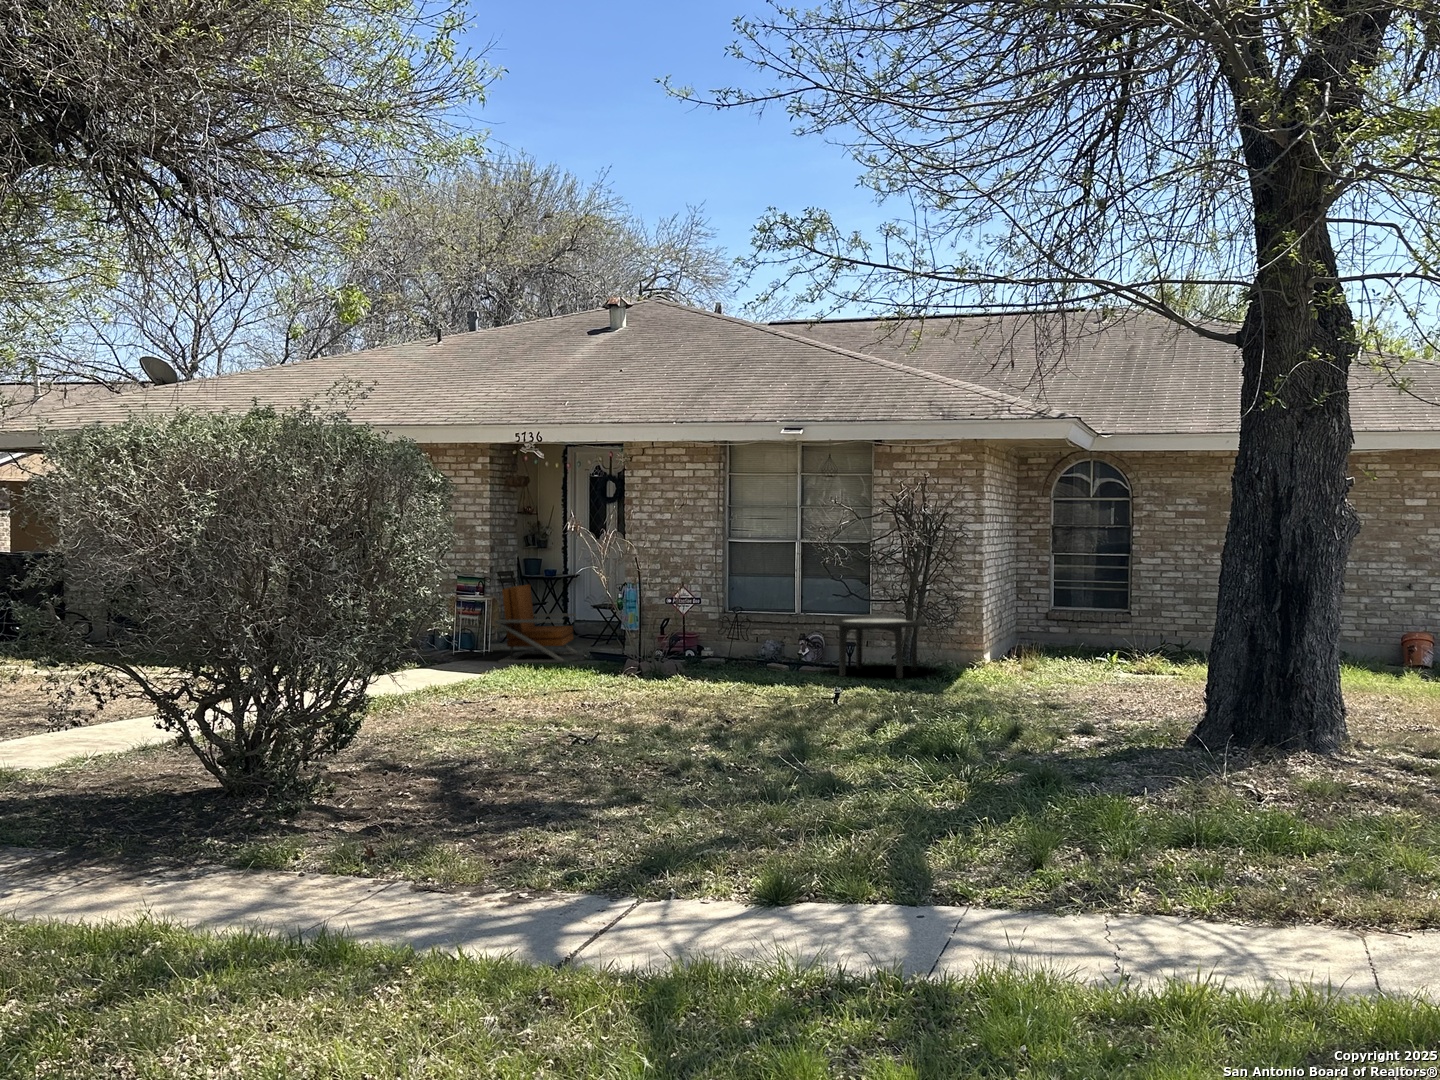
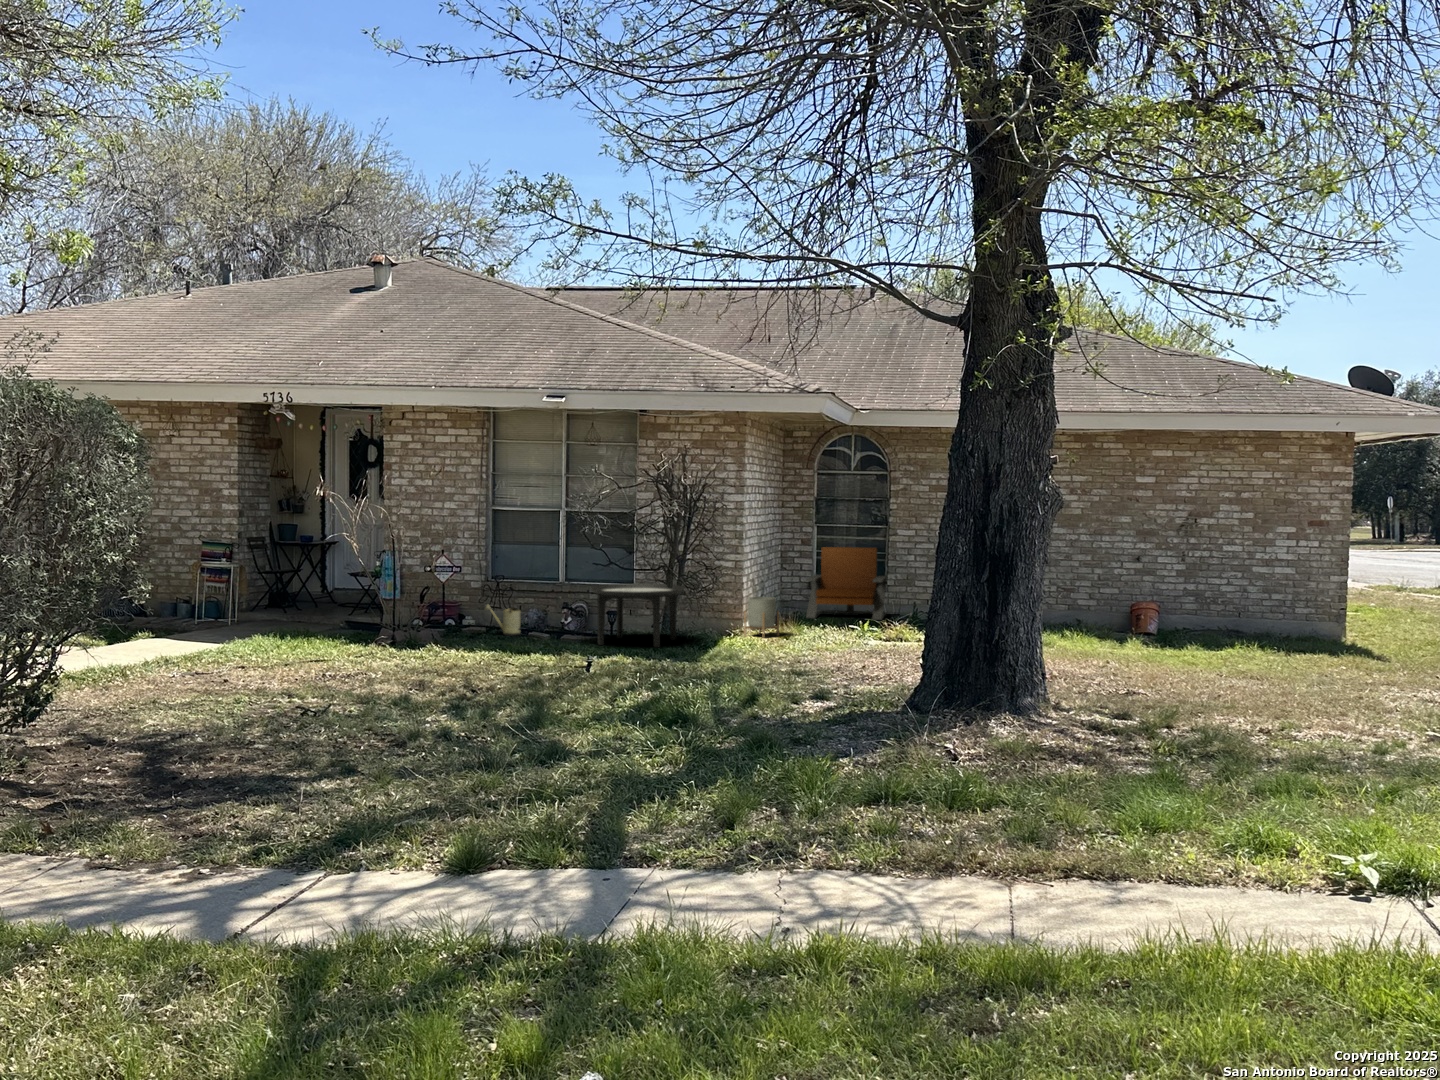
lounge chair: present [495,585,577,663] -> present [806,547,887,620]
planter: none [986,627,1022,670] -> present [744,597,779,638]
watering can: none [724,631,764,666] -> present [485,600,521,636]

